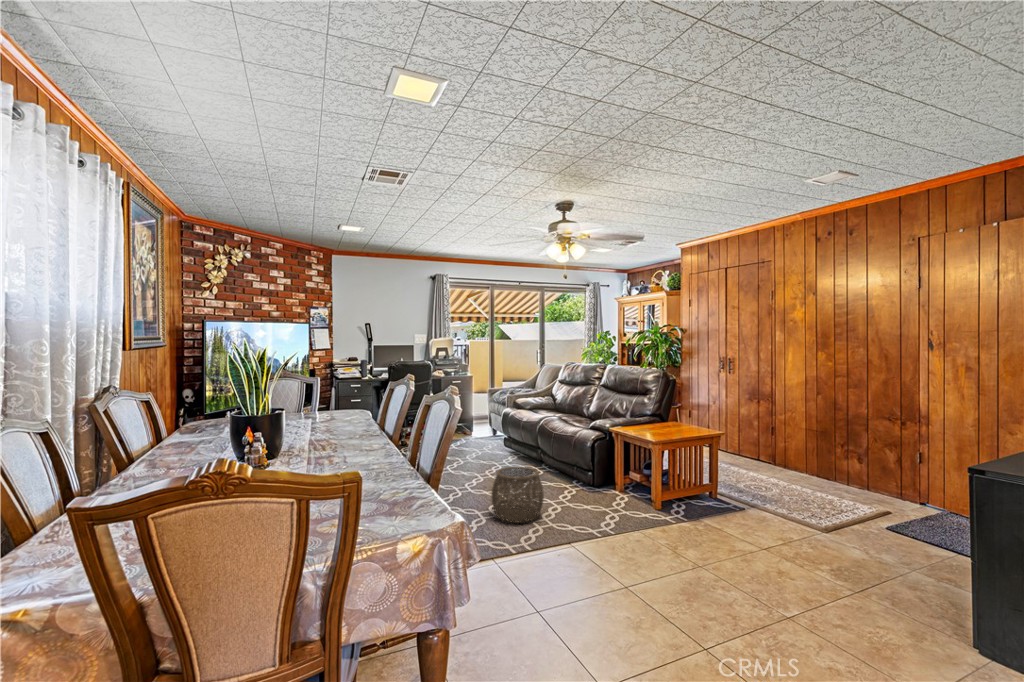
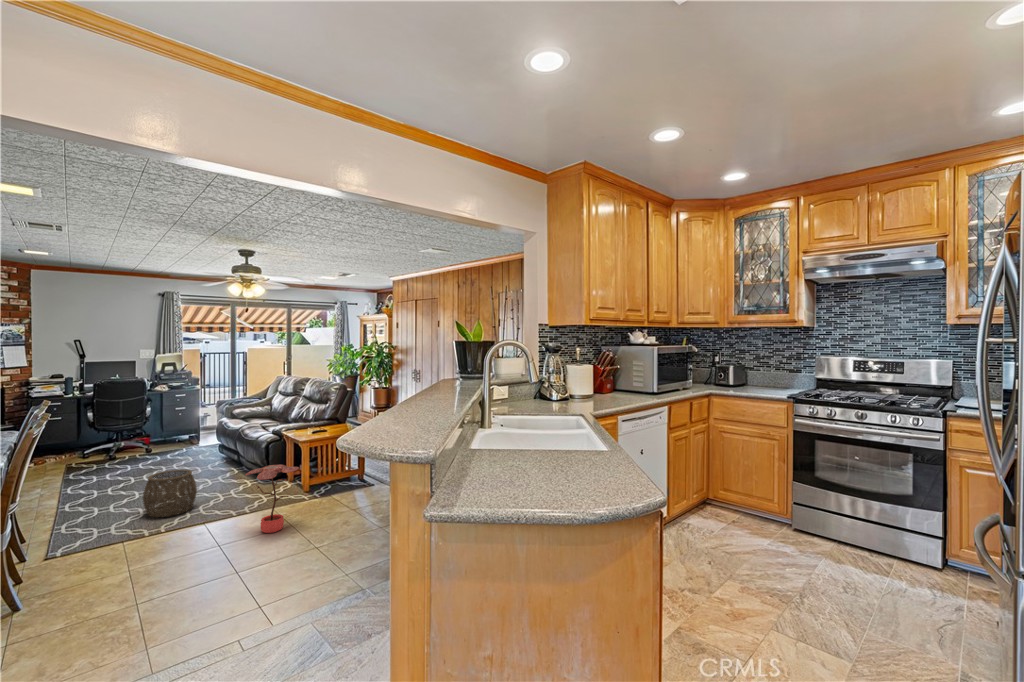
potted plant: none [637,475,706,568] -> present [245,464,299,533]

